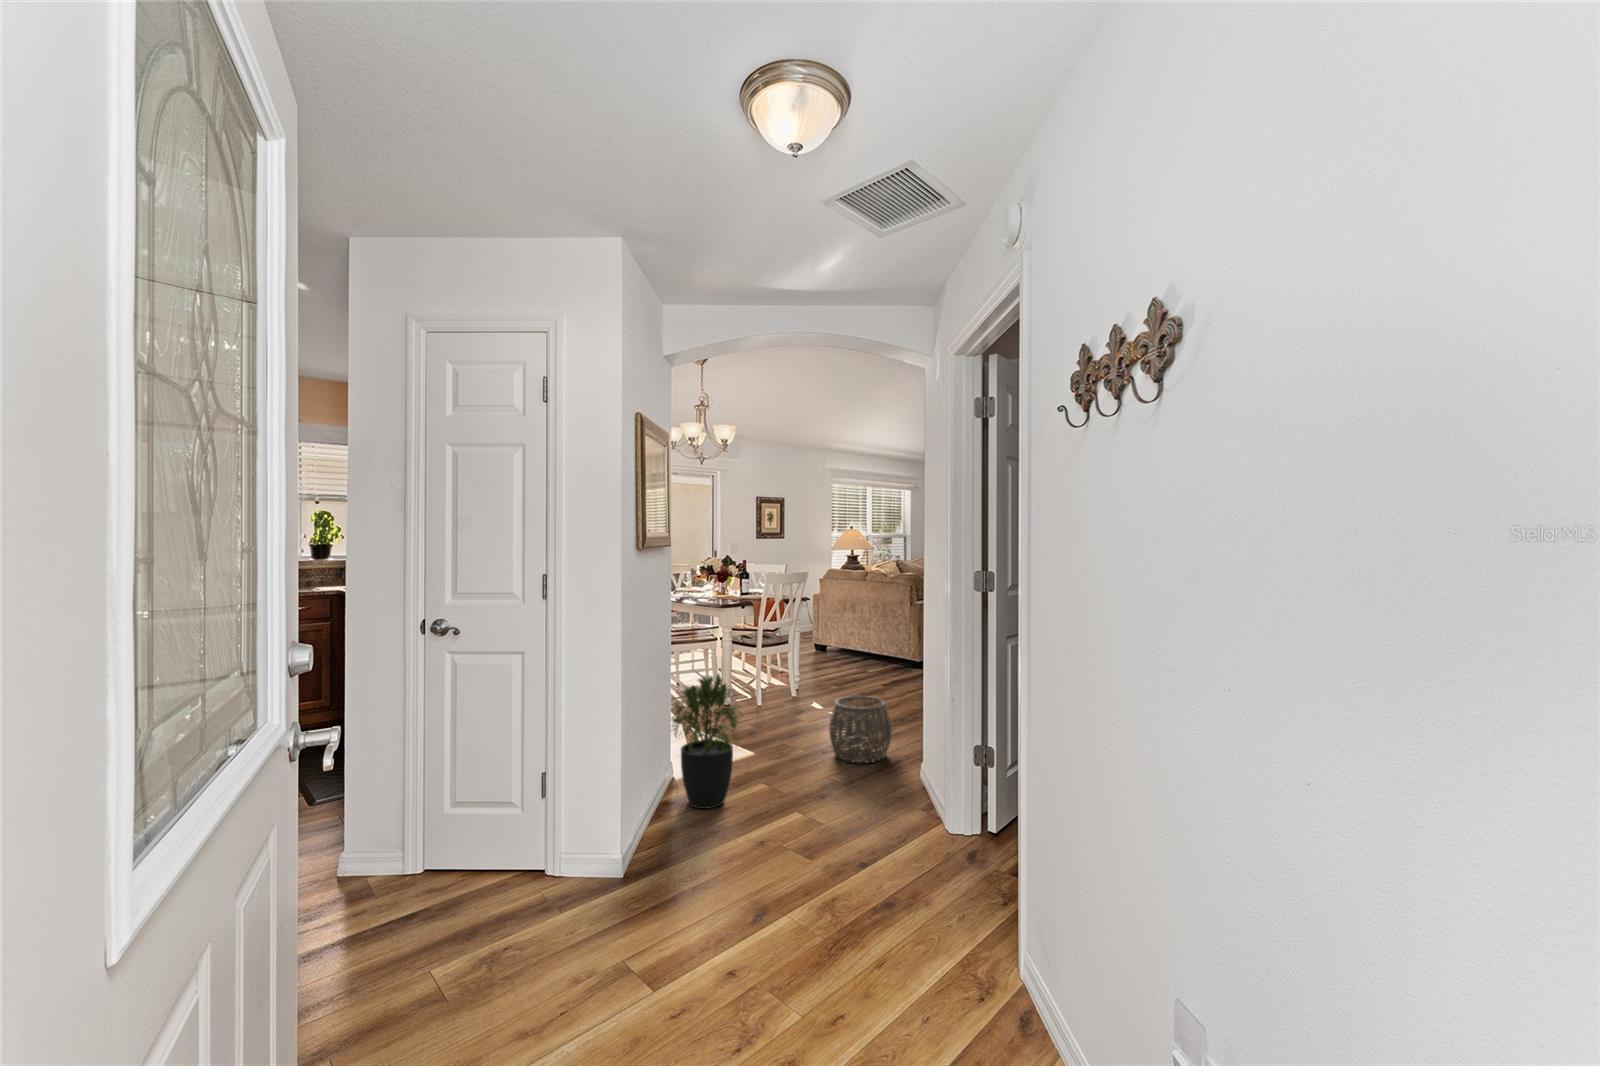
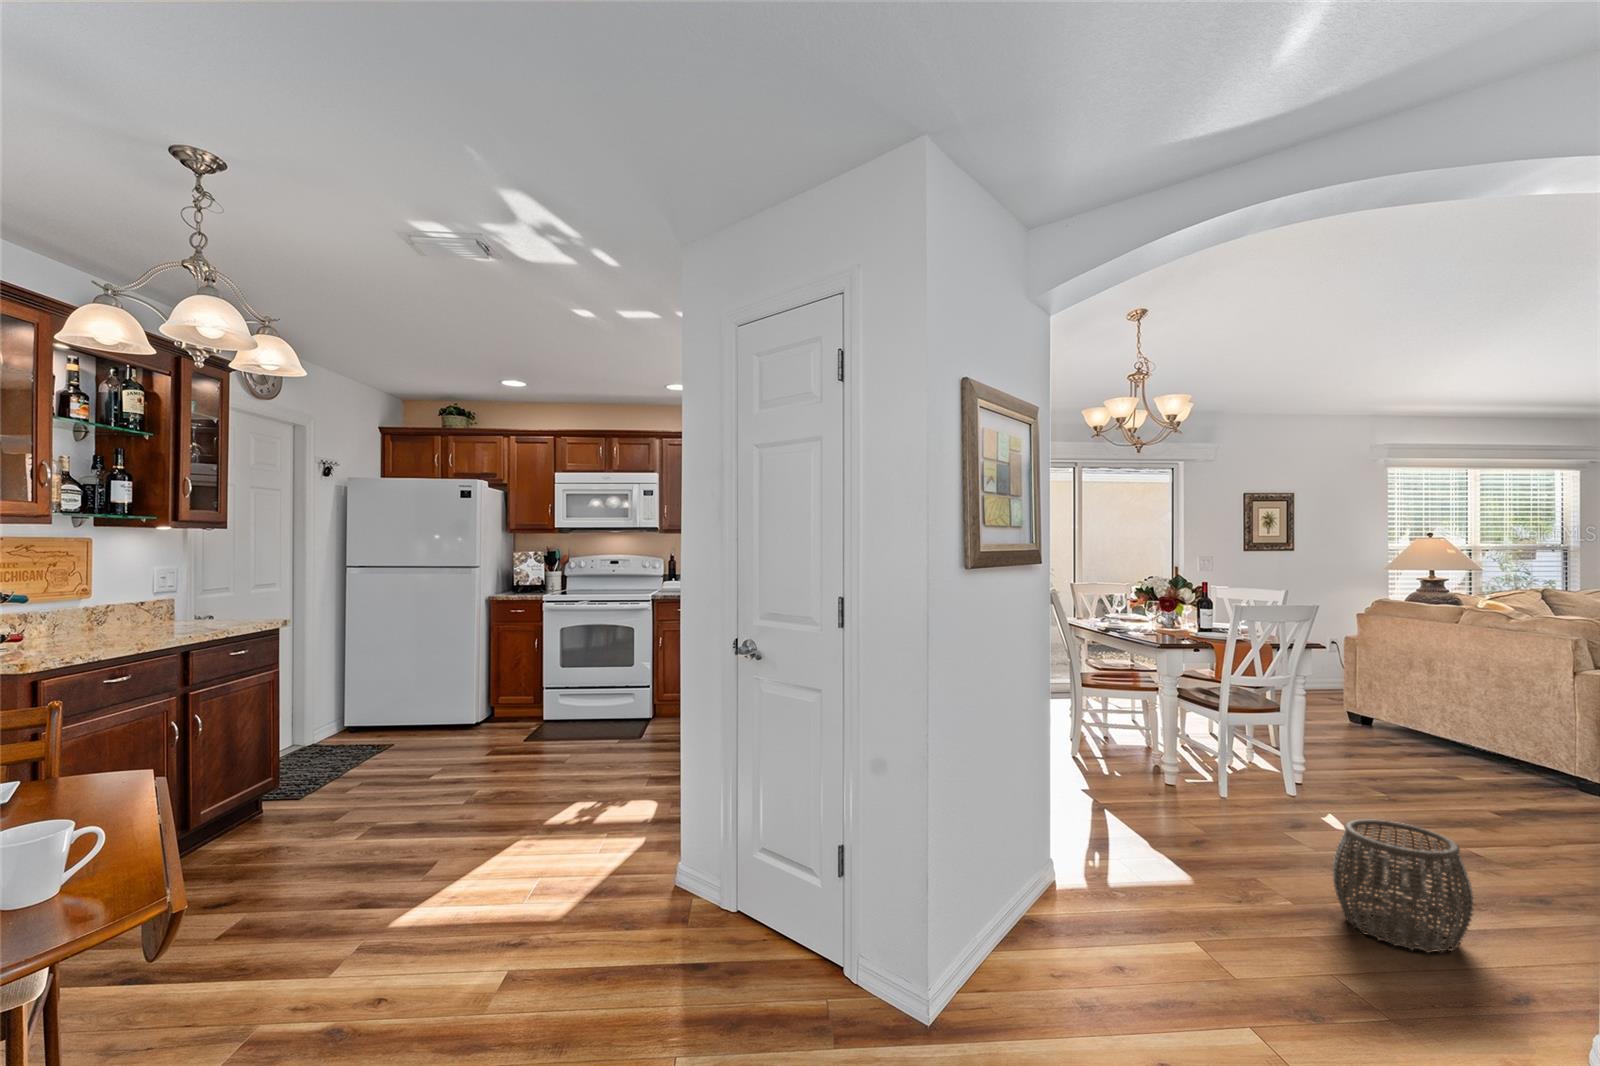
potted plant: present [672,674,742,809] -> none [1032,744,1161,953]

